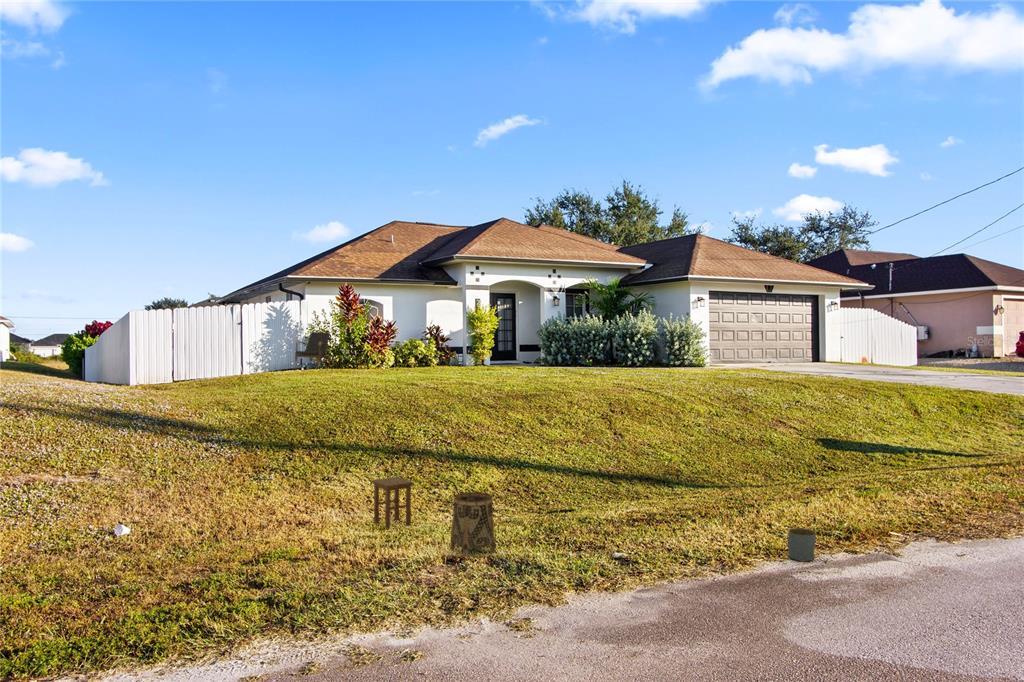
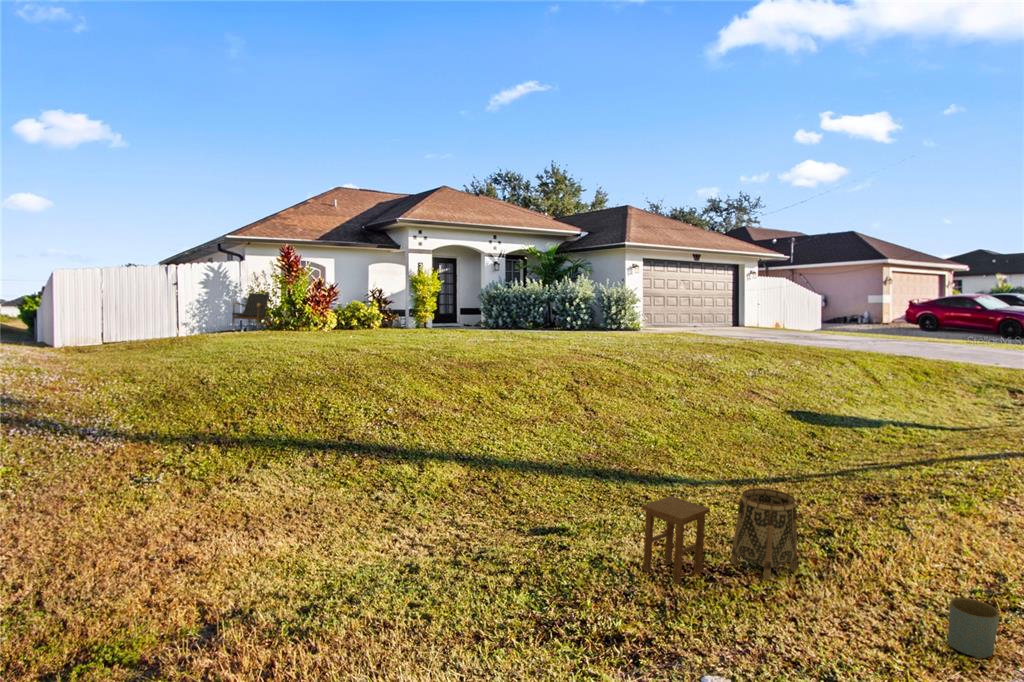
stool: present [372,476,414,529] -> present [642,496,710,584]
basket: present [450,492,495,557] -> present [731,488,797,580]

